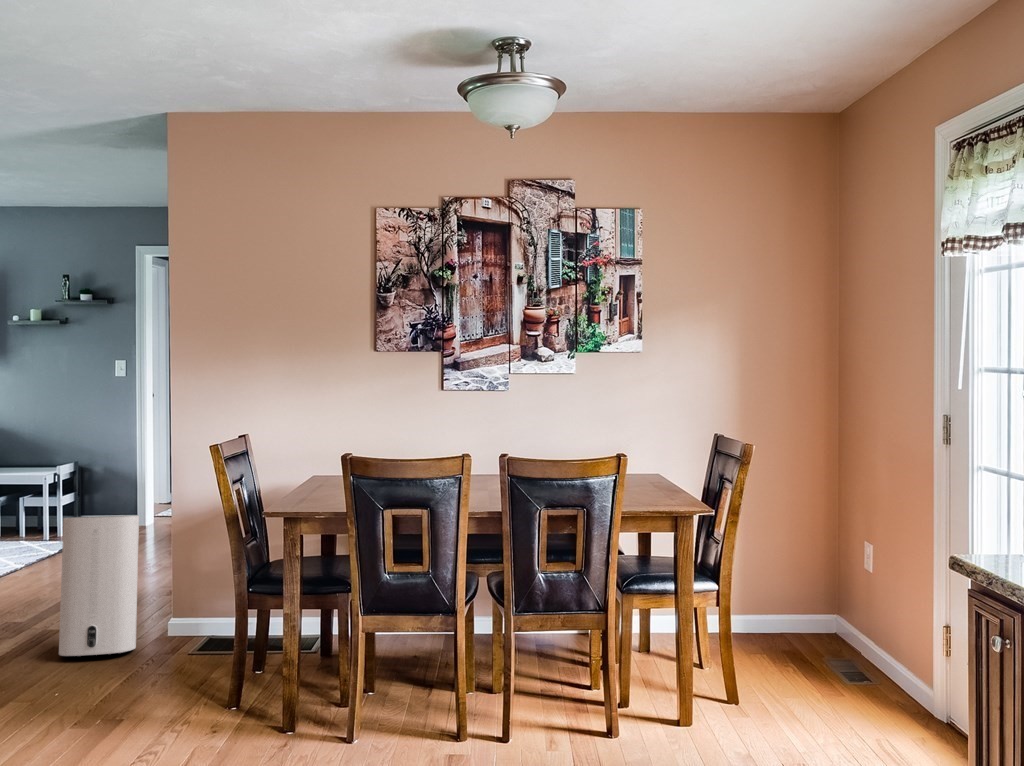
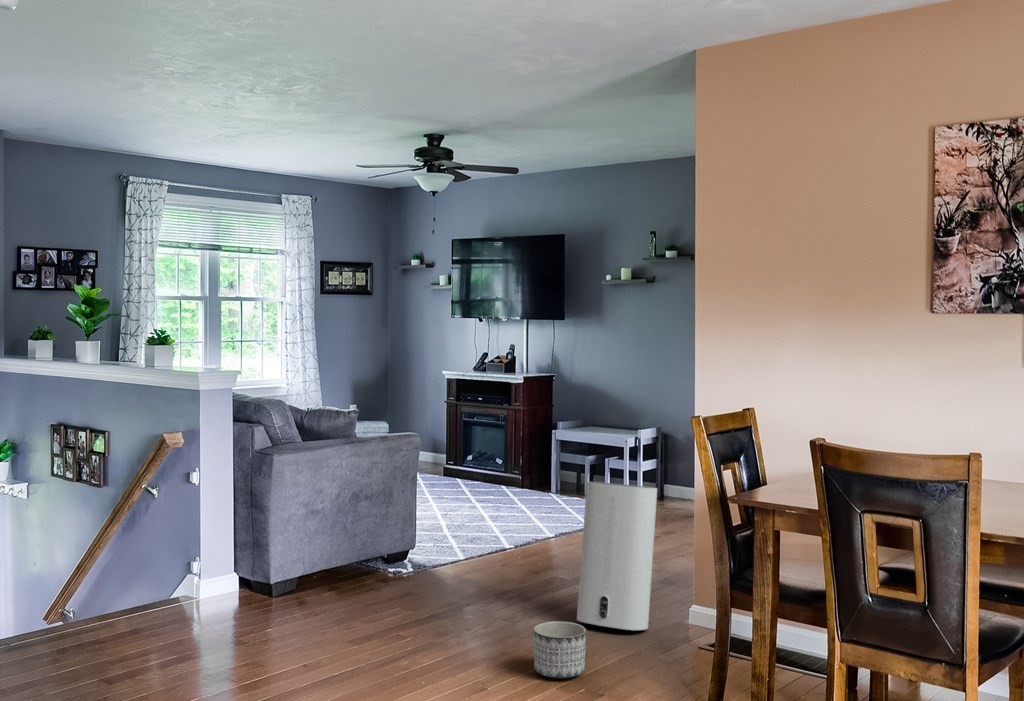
planter: none [36,656,95,715] -> present [534,621,586,678]

